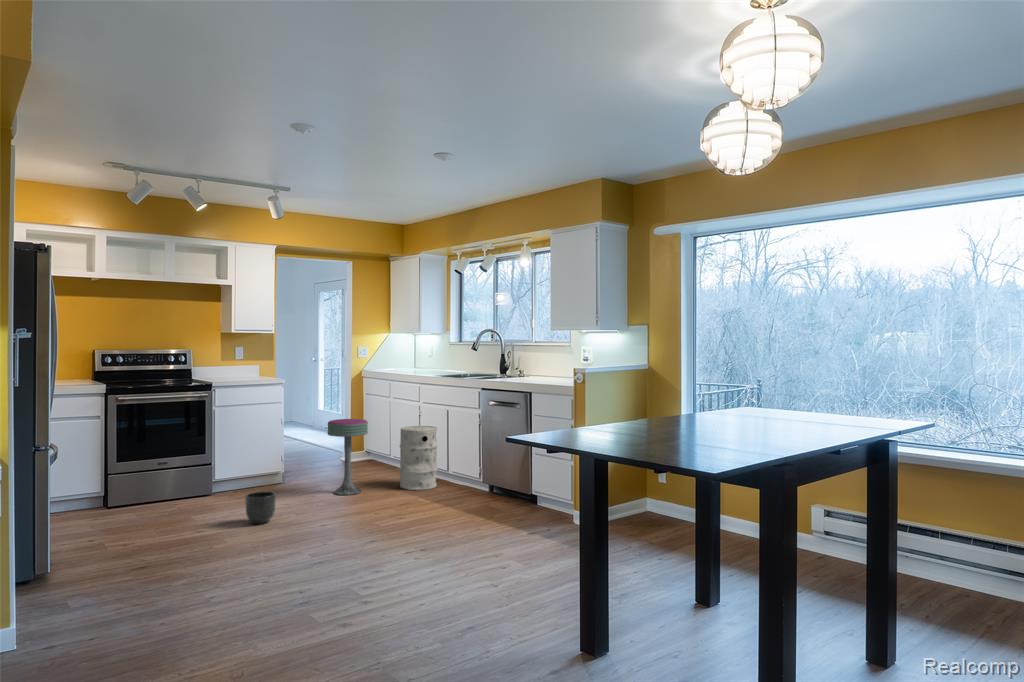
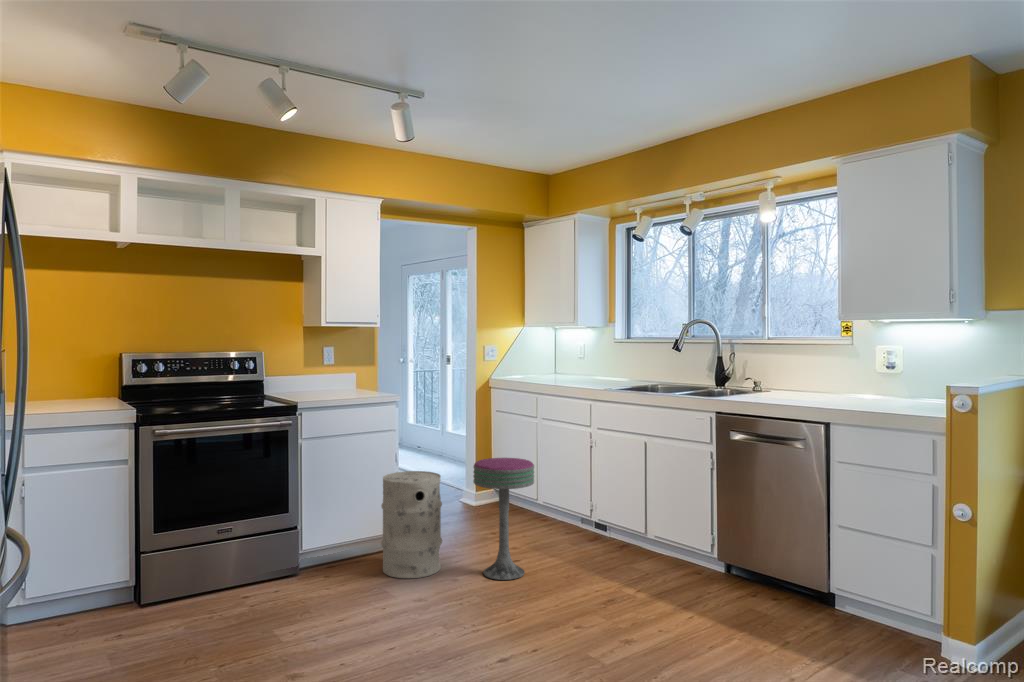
trash can: present [399,426,438,490] -> present [381,471,442,578]
planter: present [245,492,276,524] -> none [369,594,419,656]

